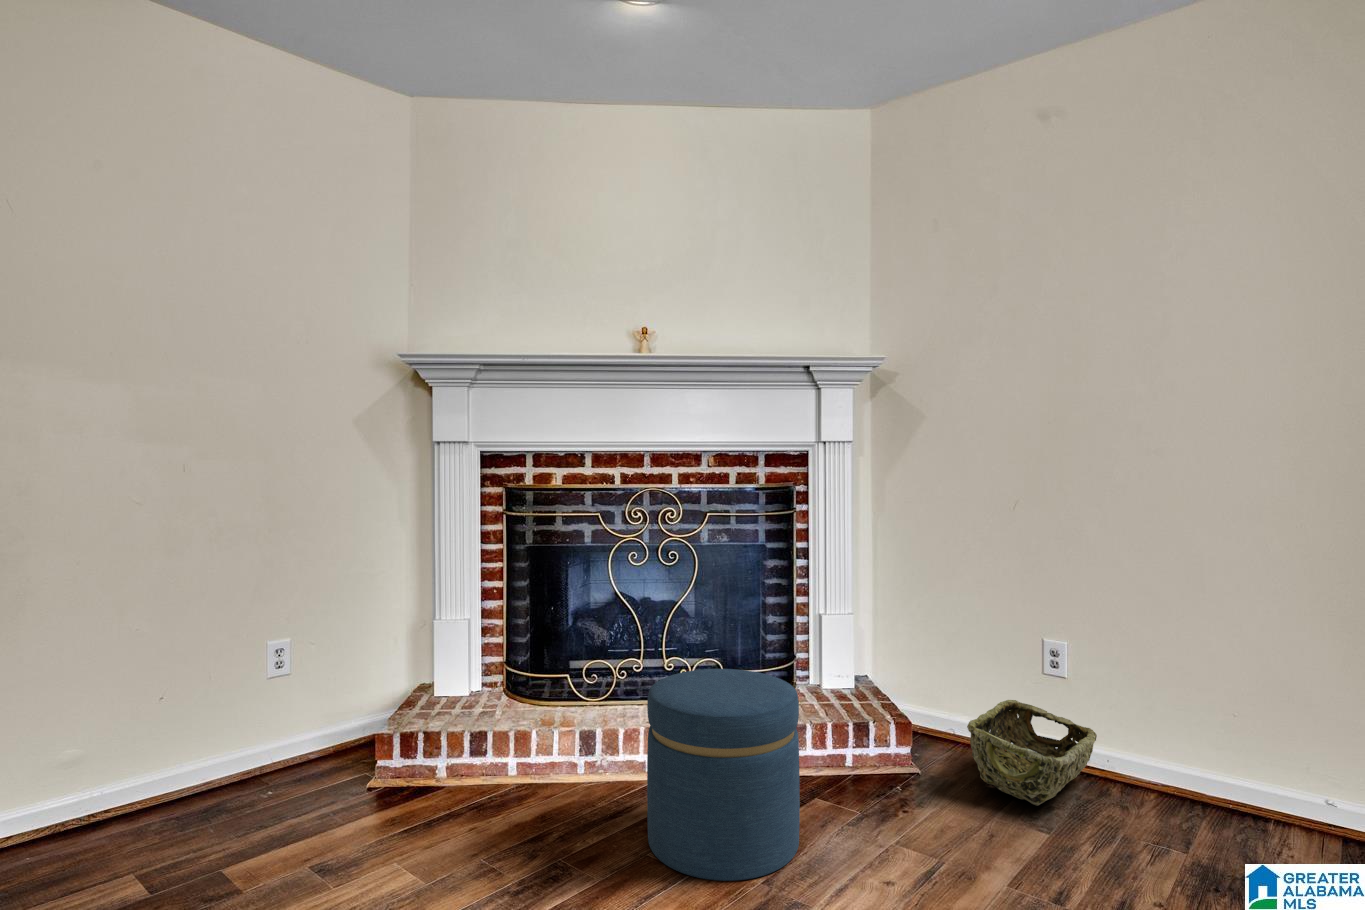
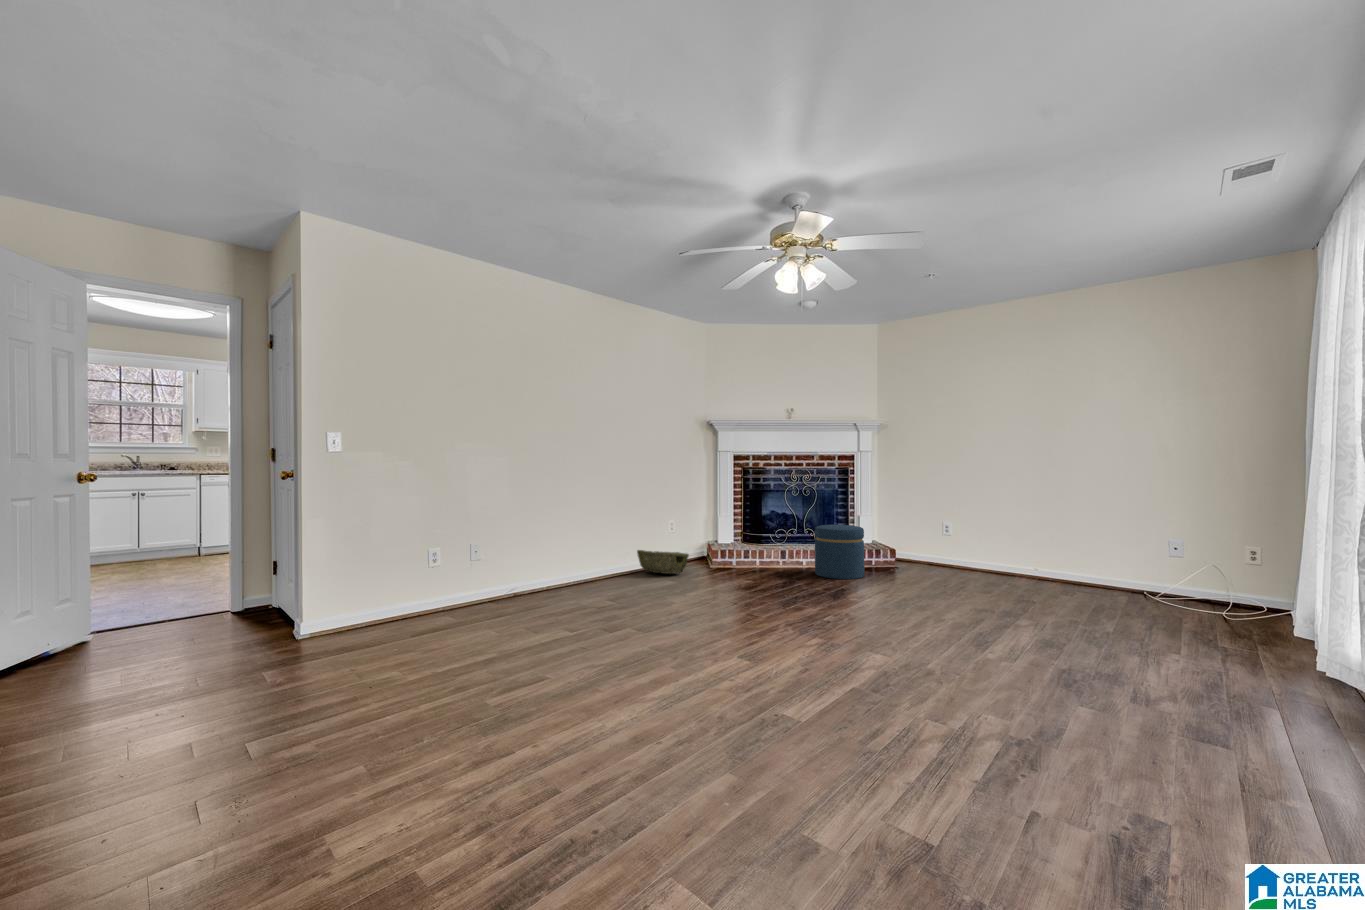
woven basket: present [967,700,1097,806] -> present [637,550,689,574]

